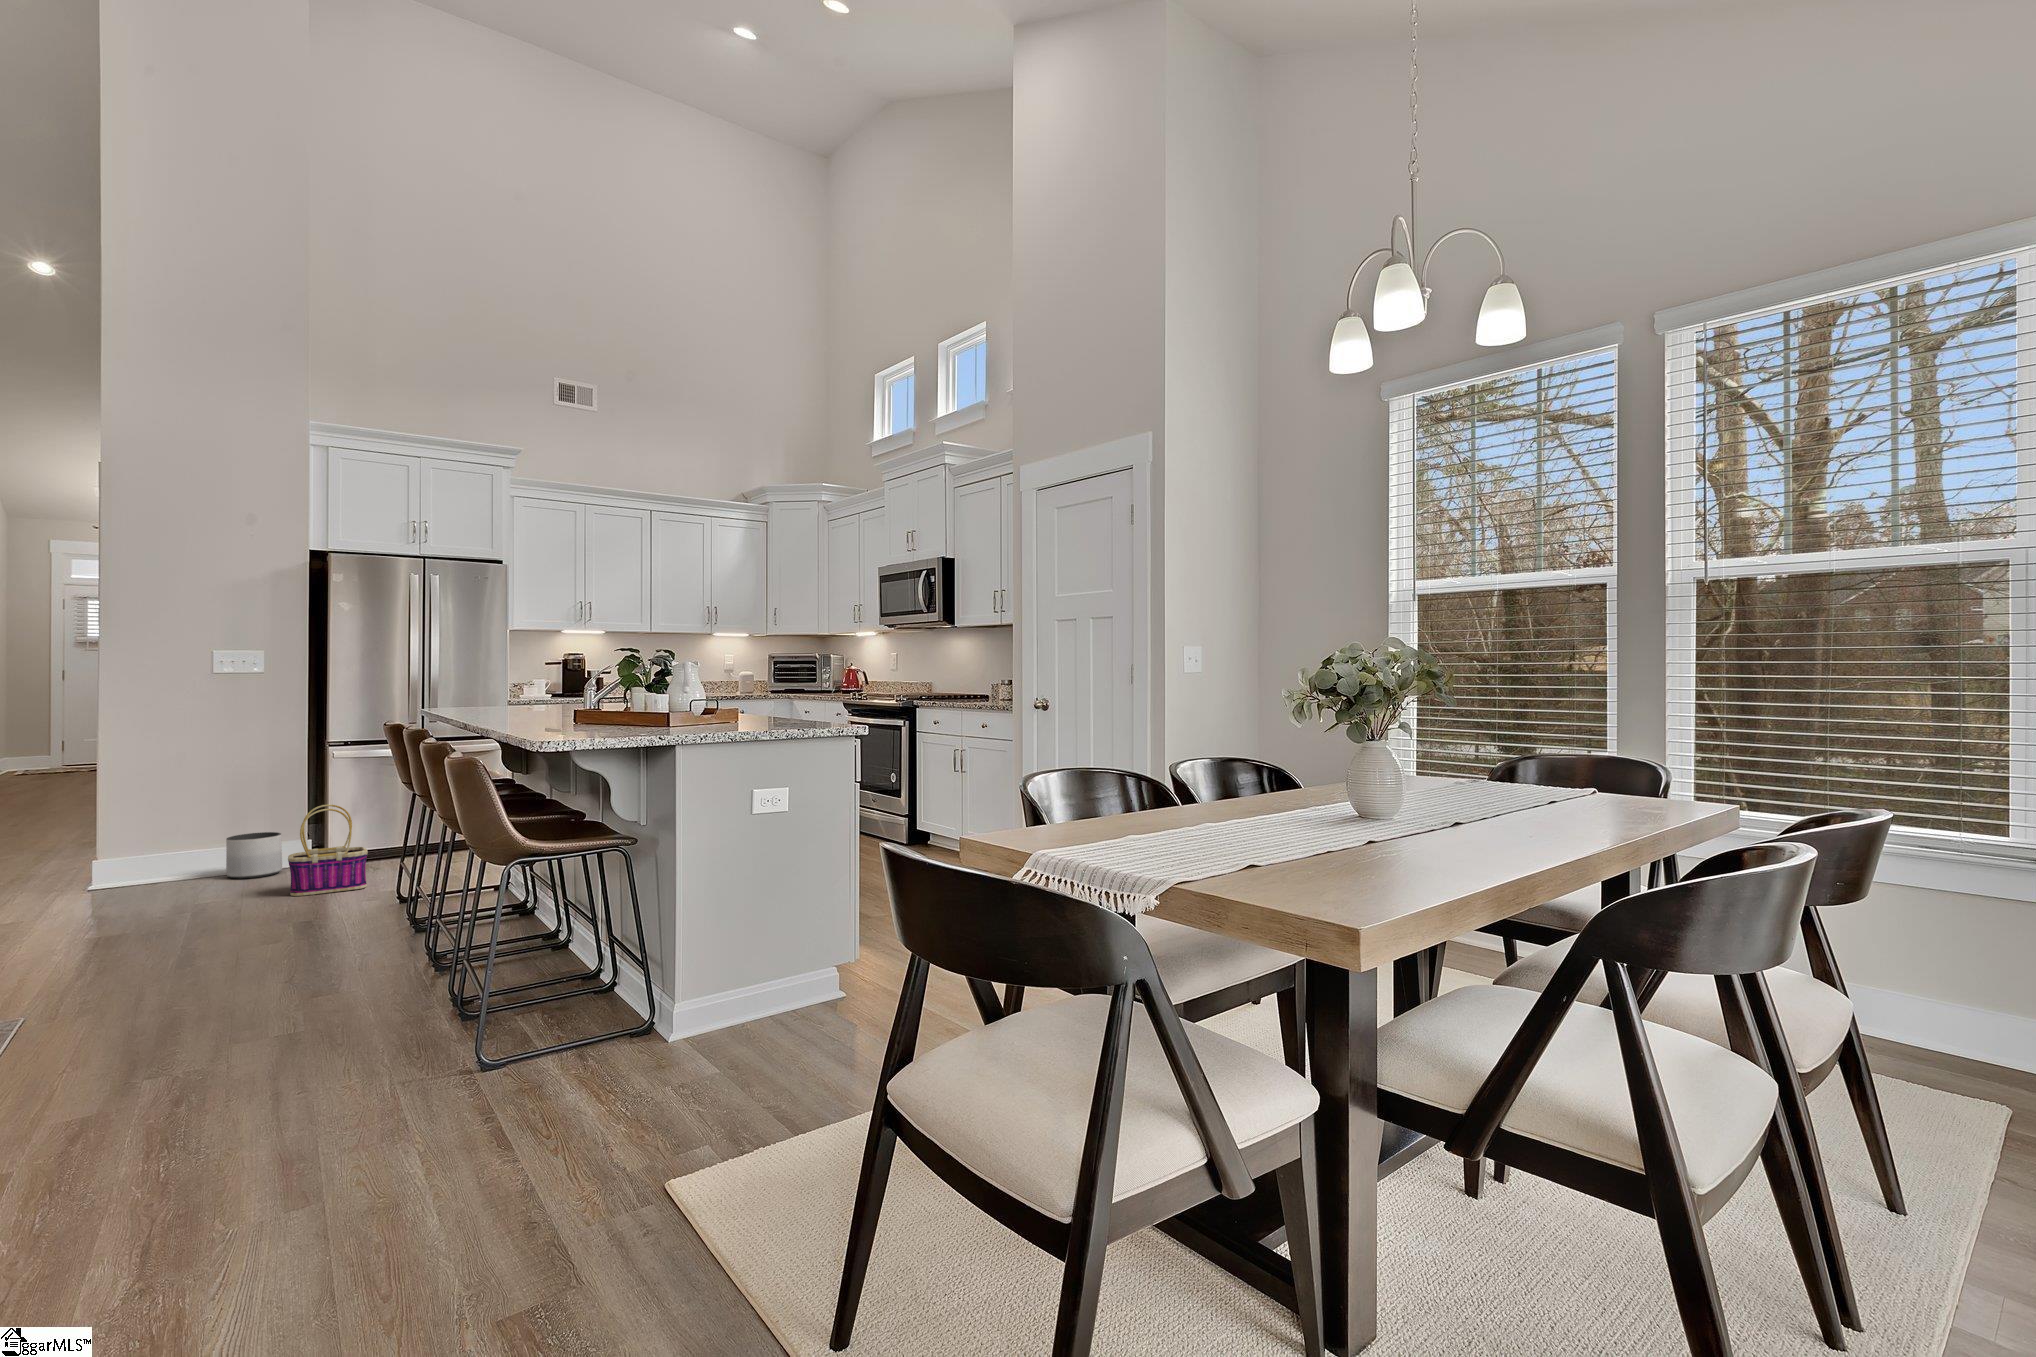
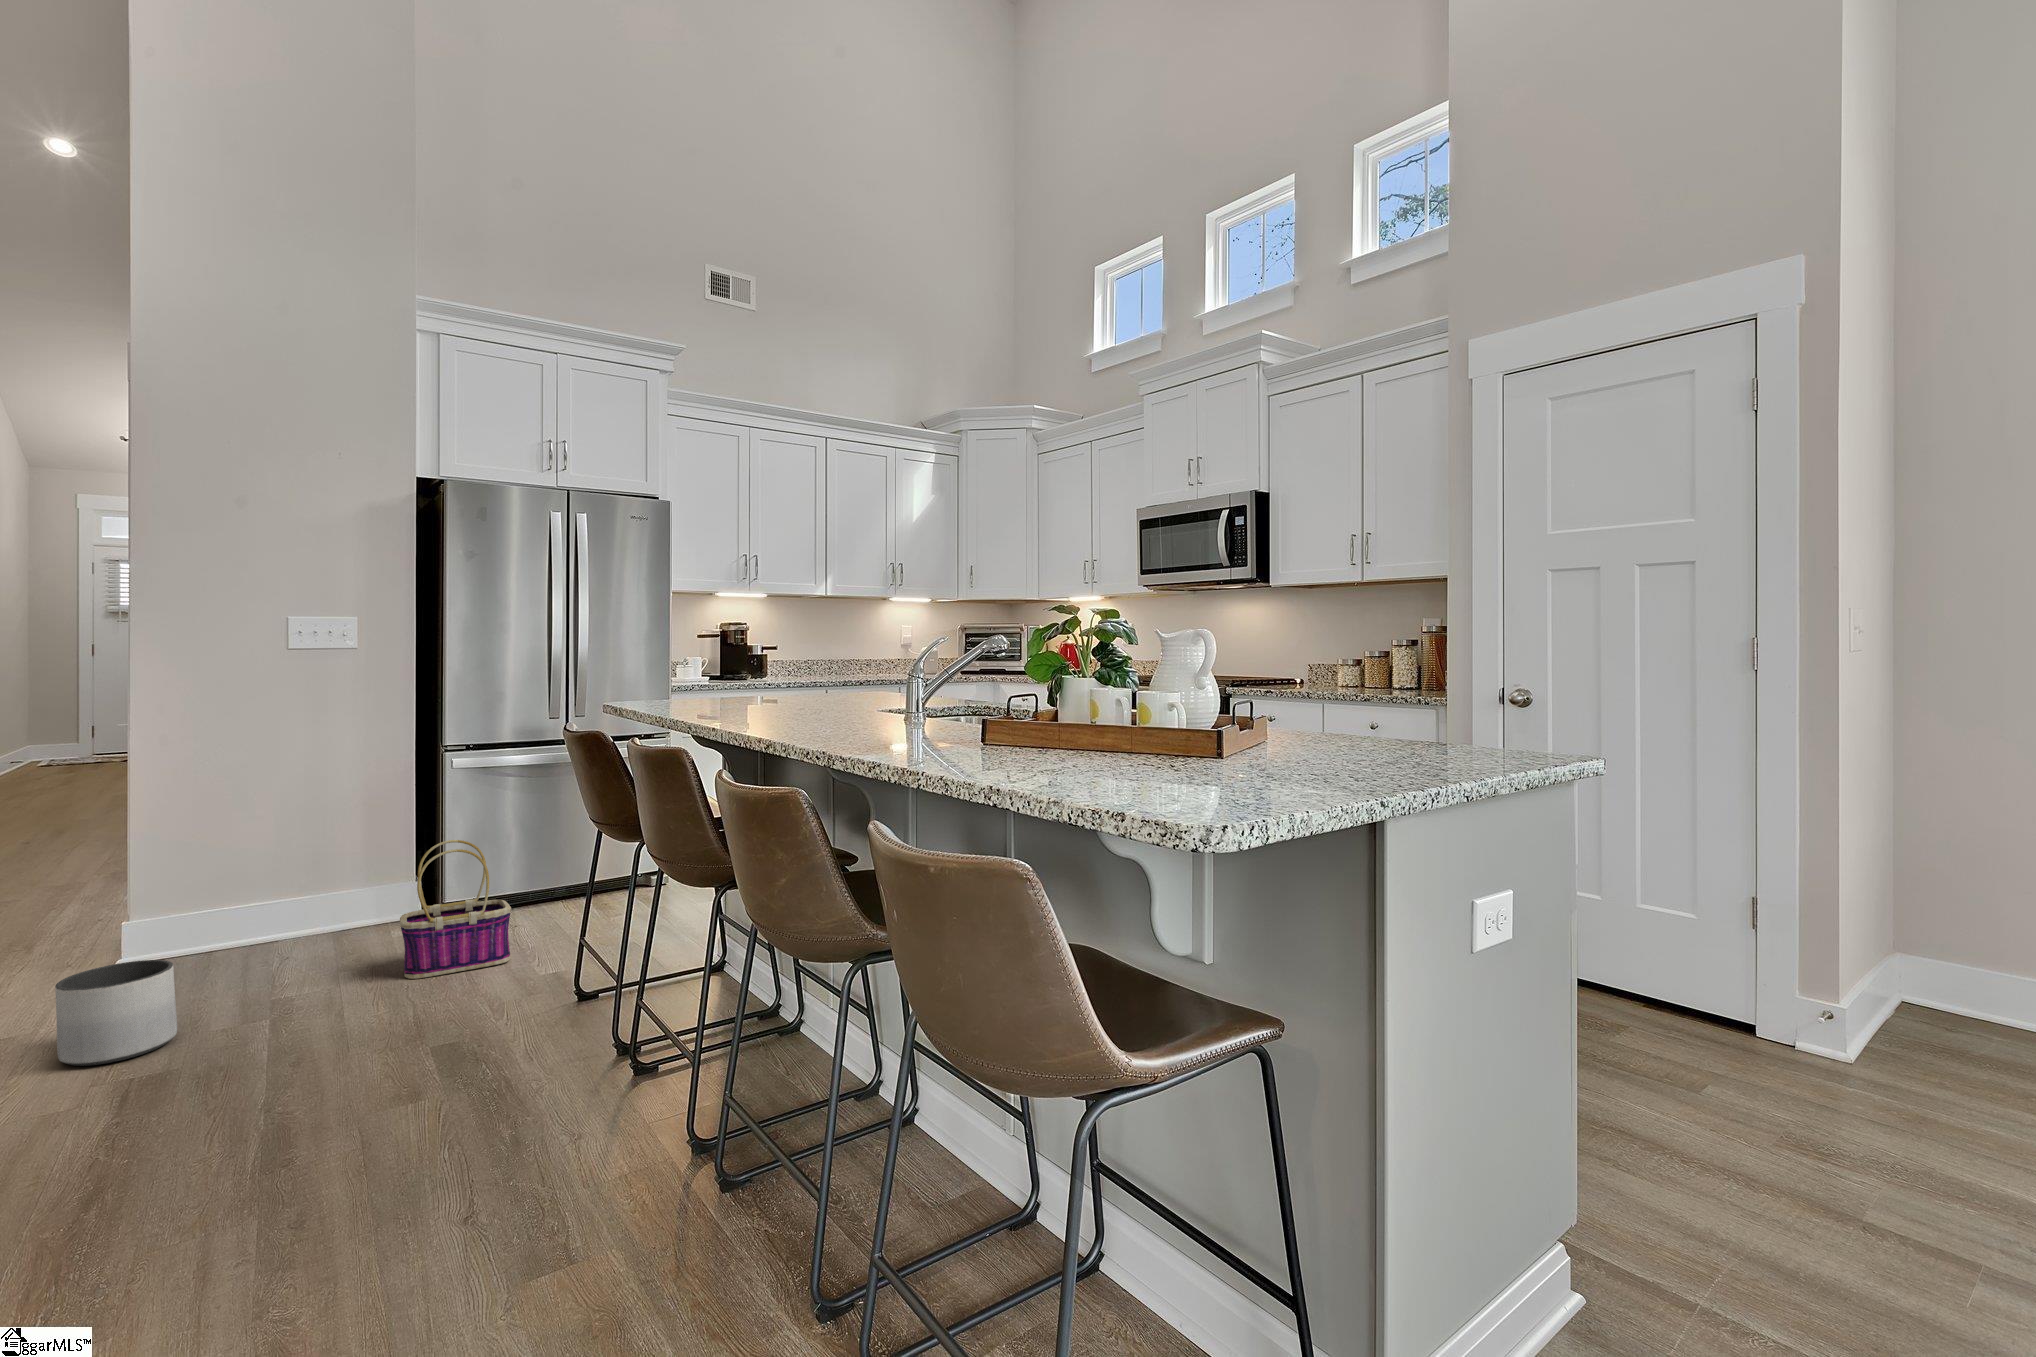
planter: present [226,832,282,879] -> present [55,960,177,1066]

